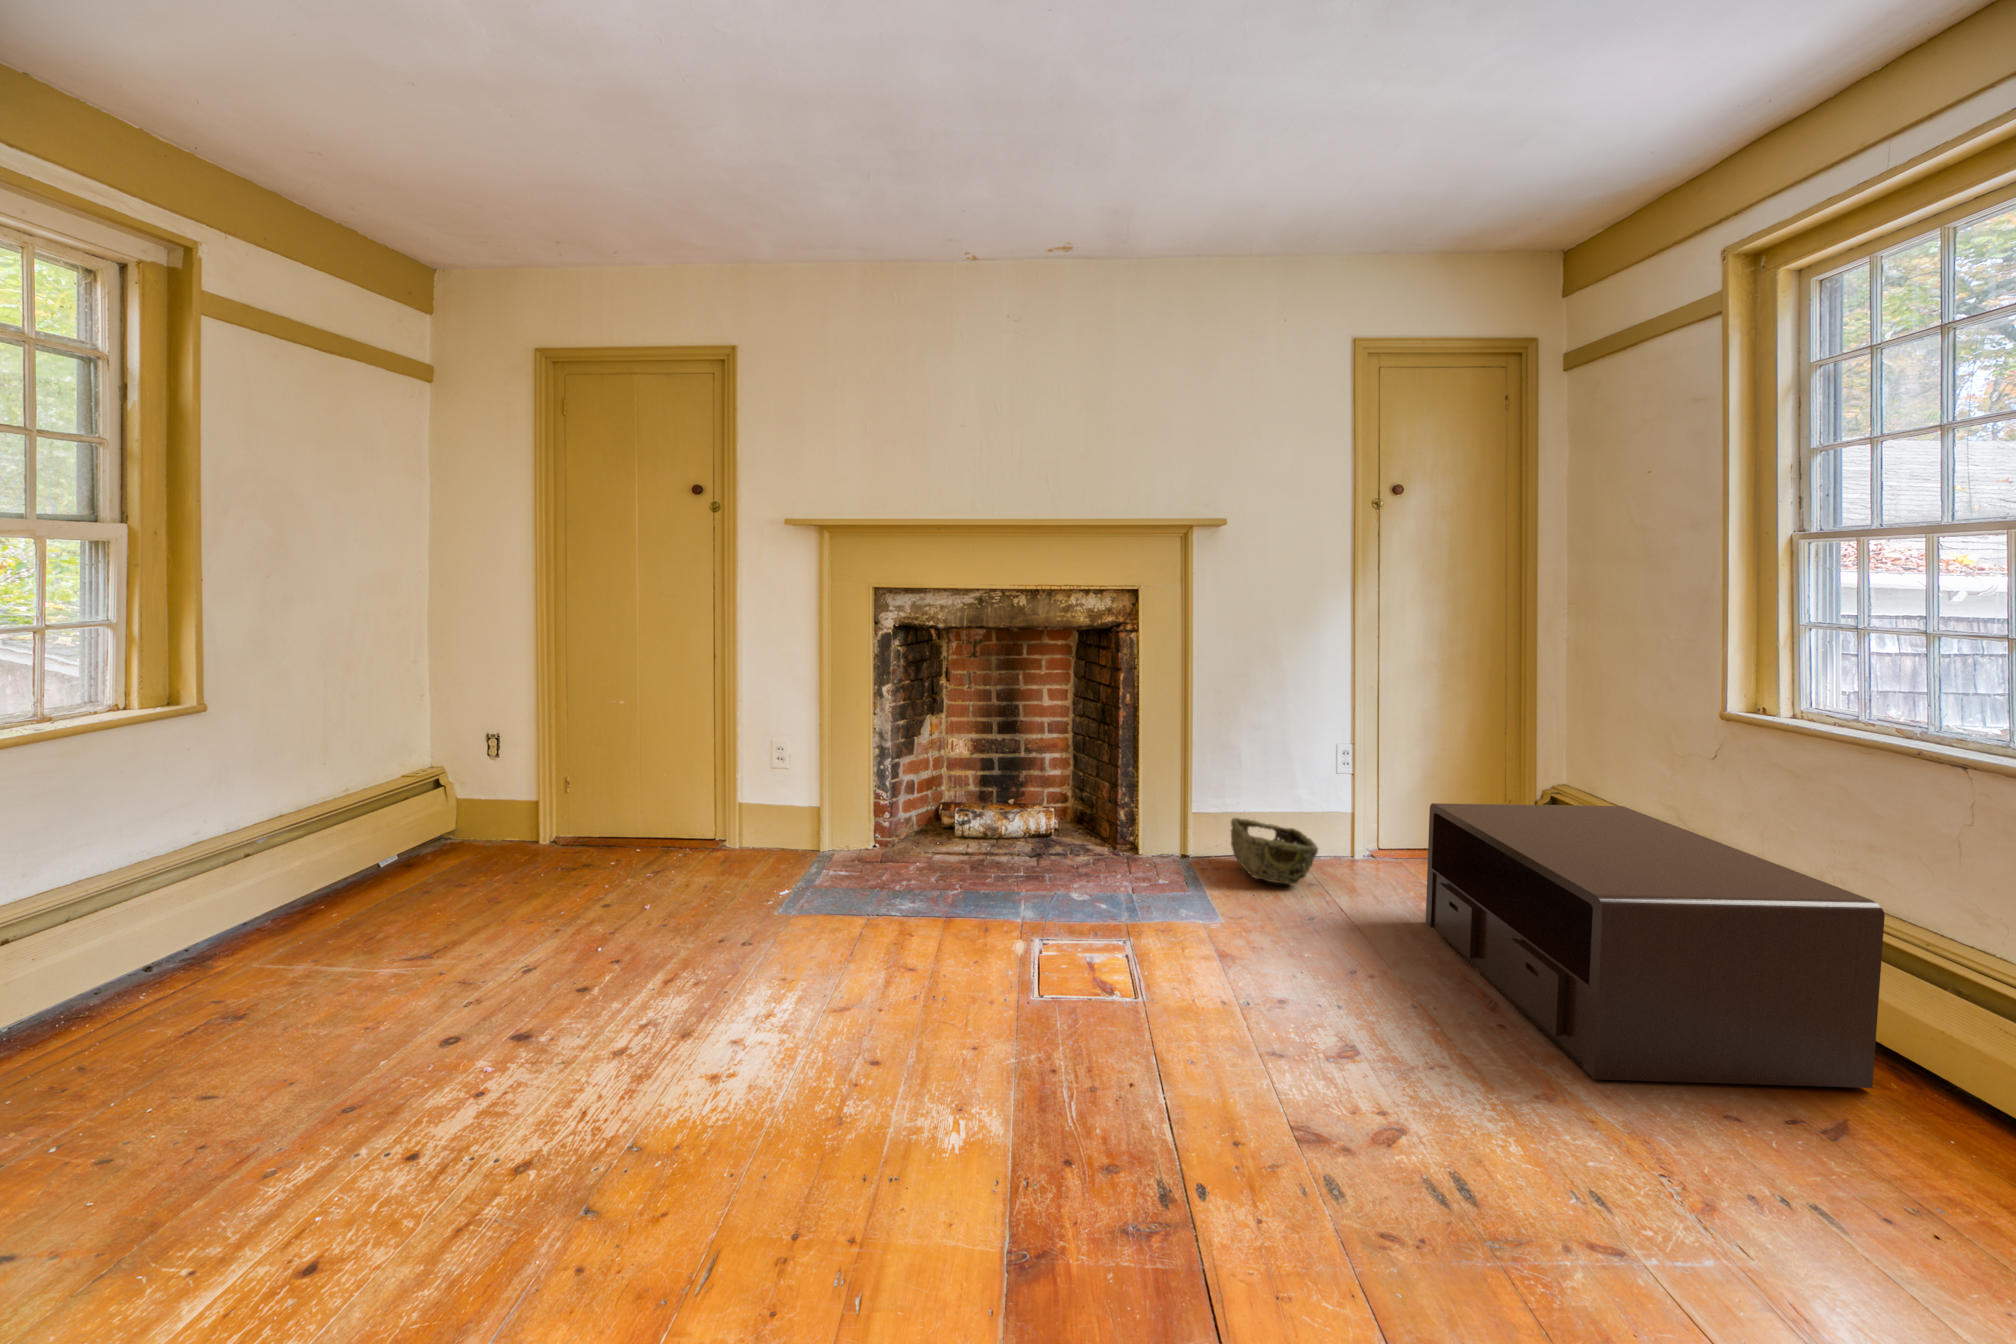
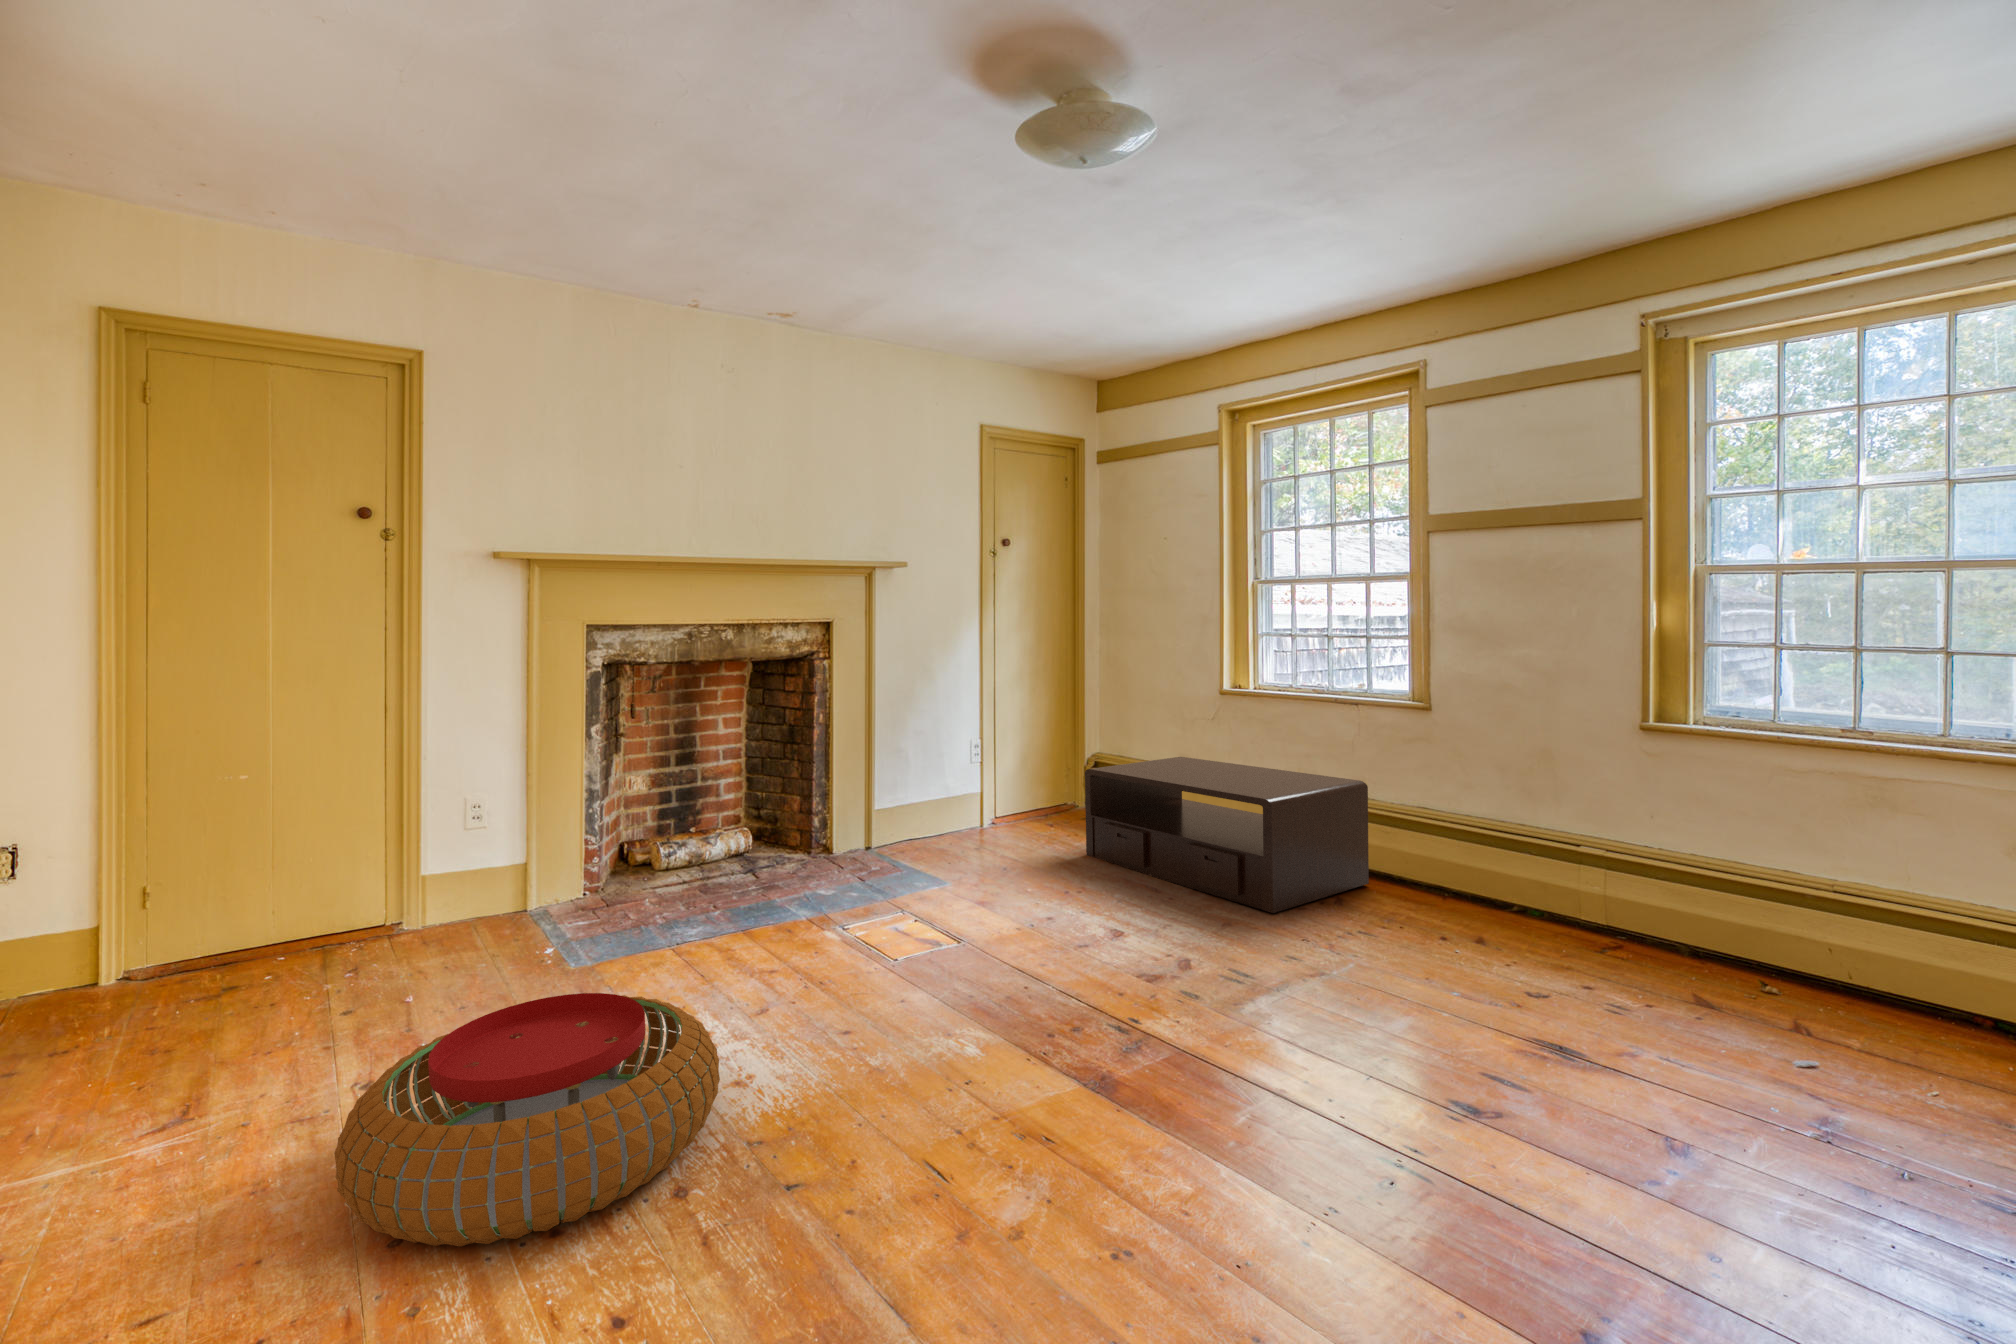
woven basket: present [1231,818,1318,885] -> none [918,807,999,852]
pouf: none [409,929,725,1118] -> present [334,993,720,1247]

